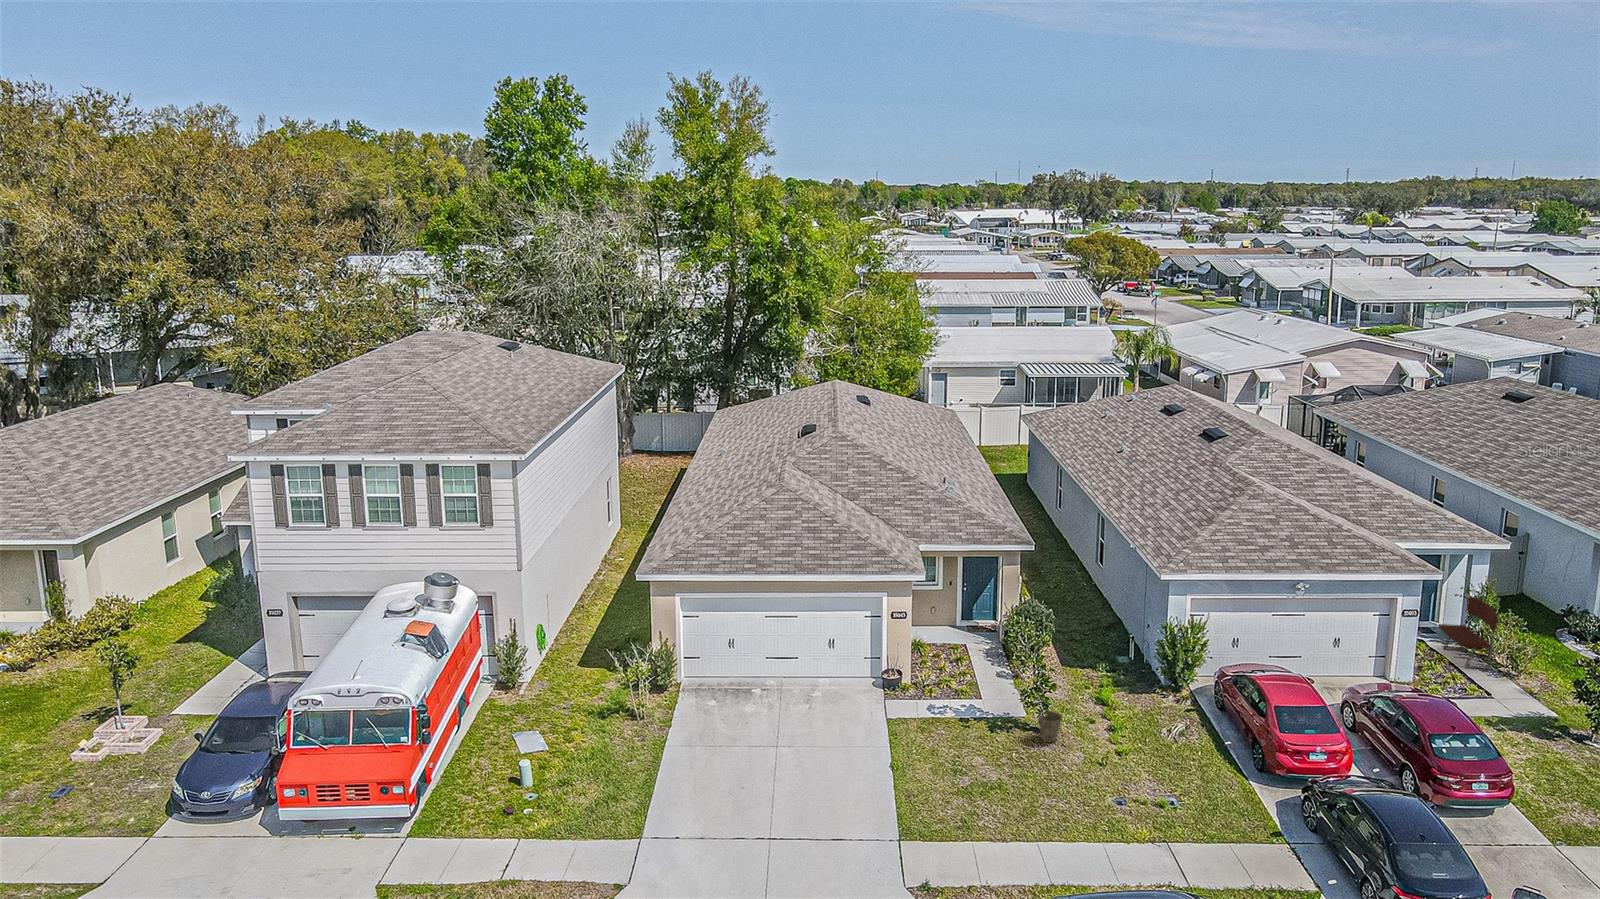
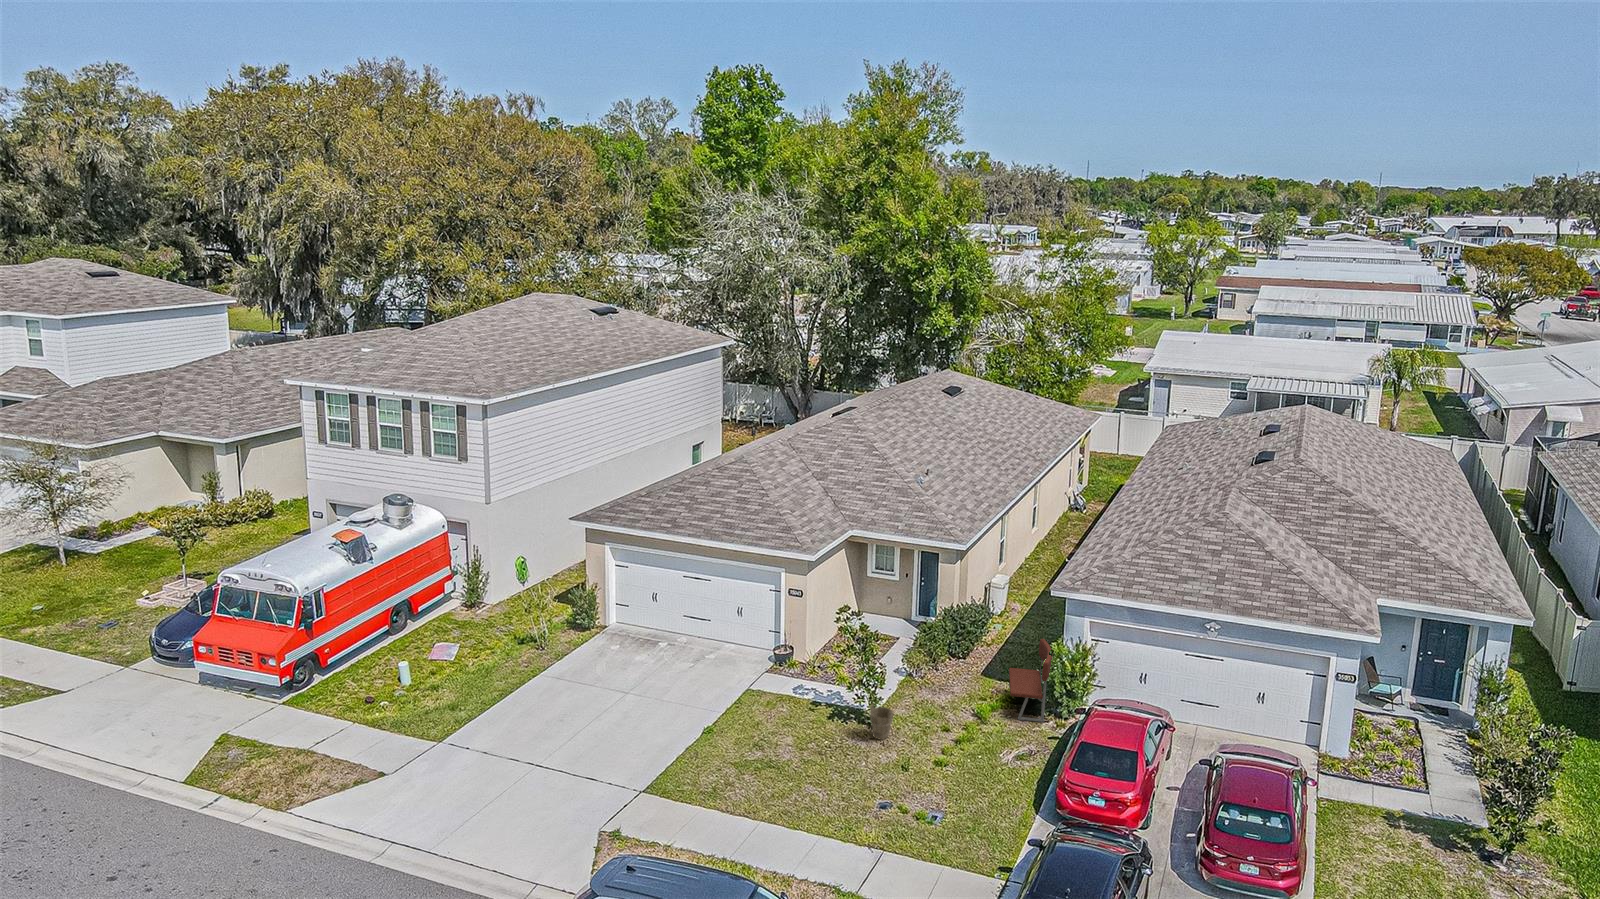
bench: present [1438,597,1498,669] -> present [1009,639,1053,722]

